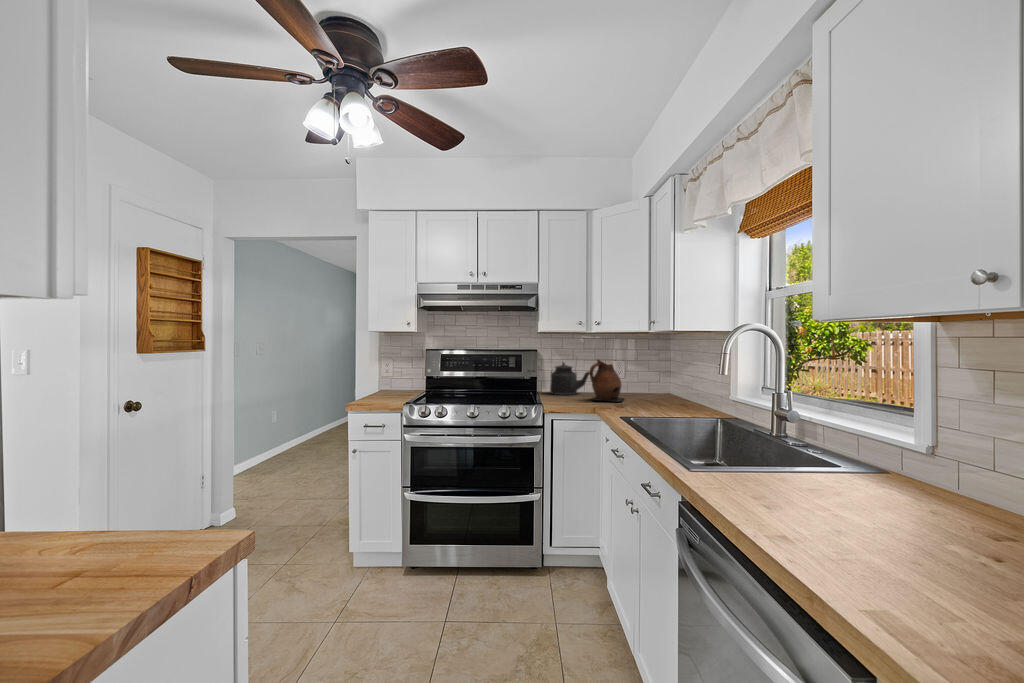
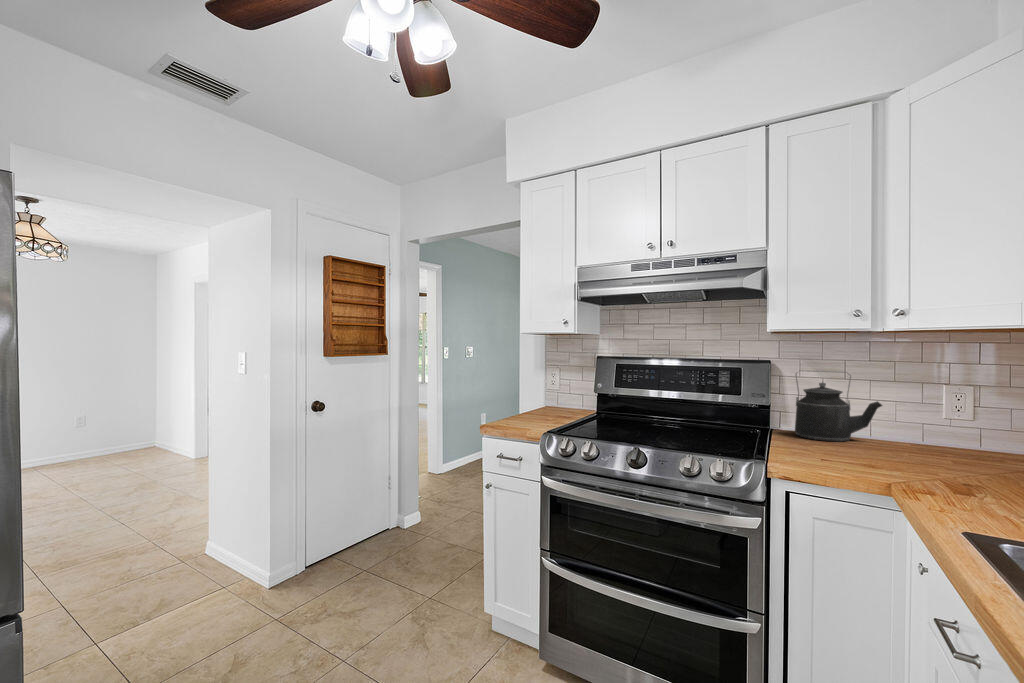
ceramic pitcher: present [590,359,624,402] -> none [873,382,966,474]

